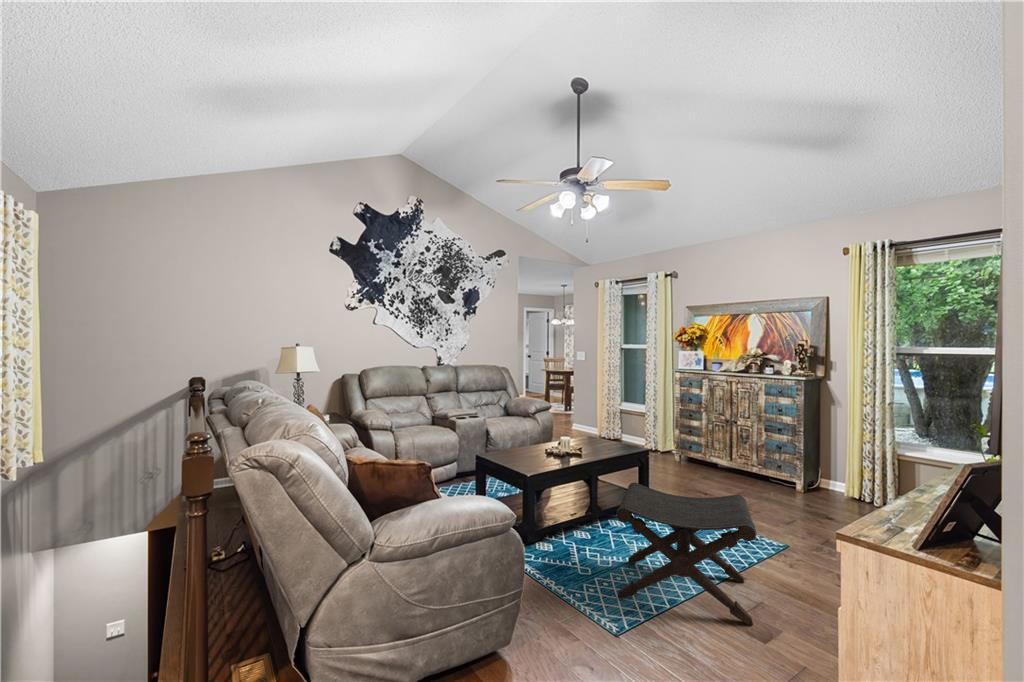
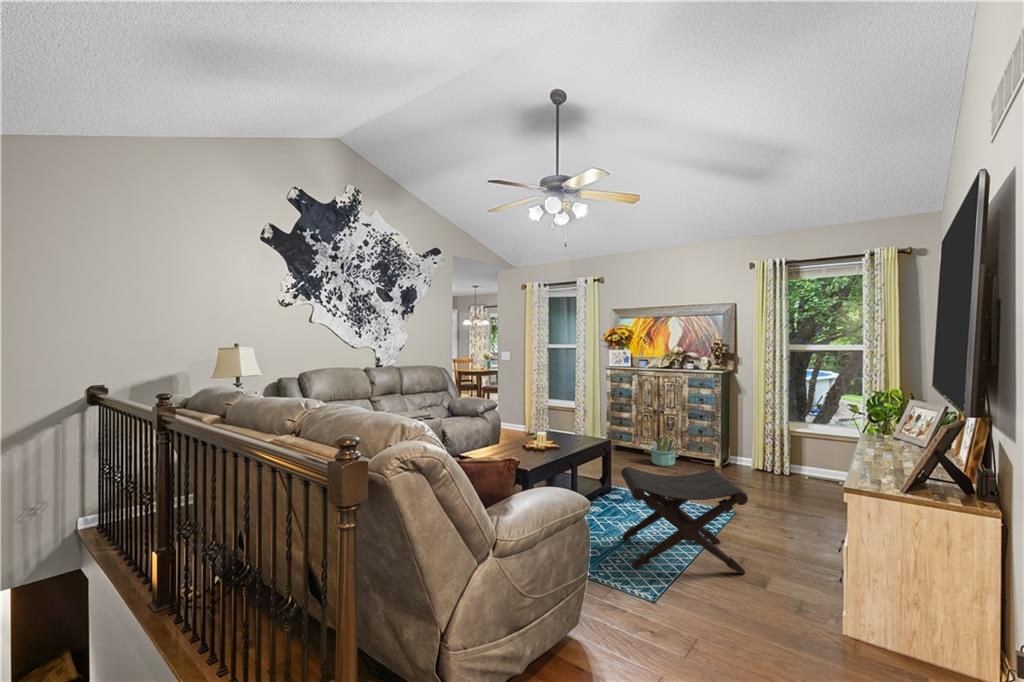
decorative plant: none [710,449,750,484] -> present [647,436,679,466]

